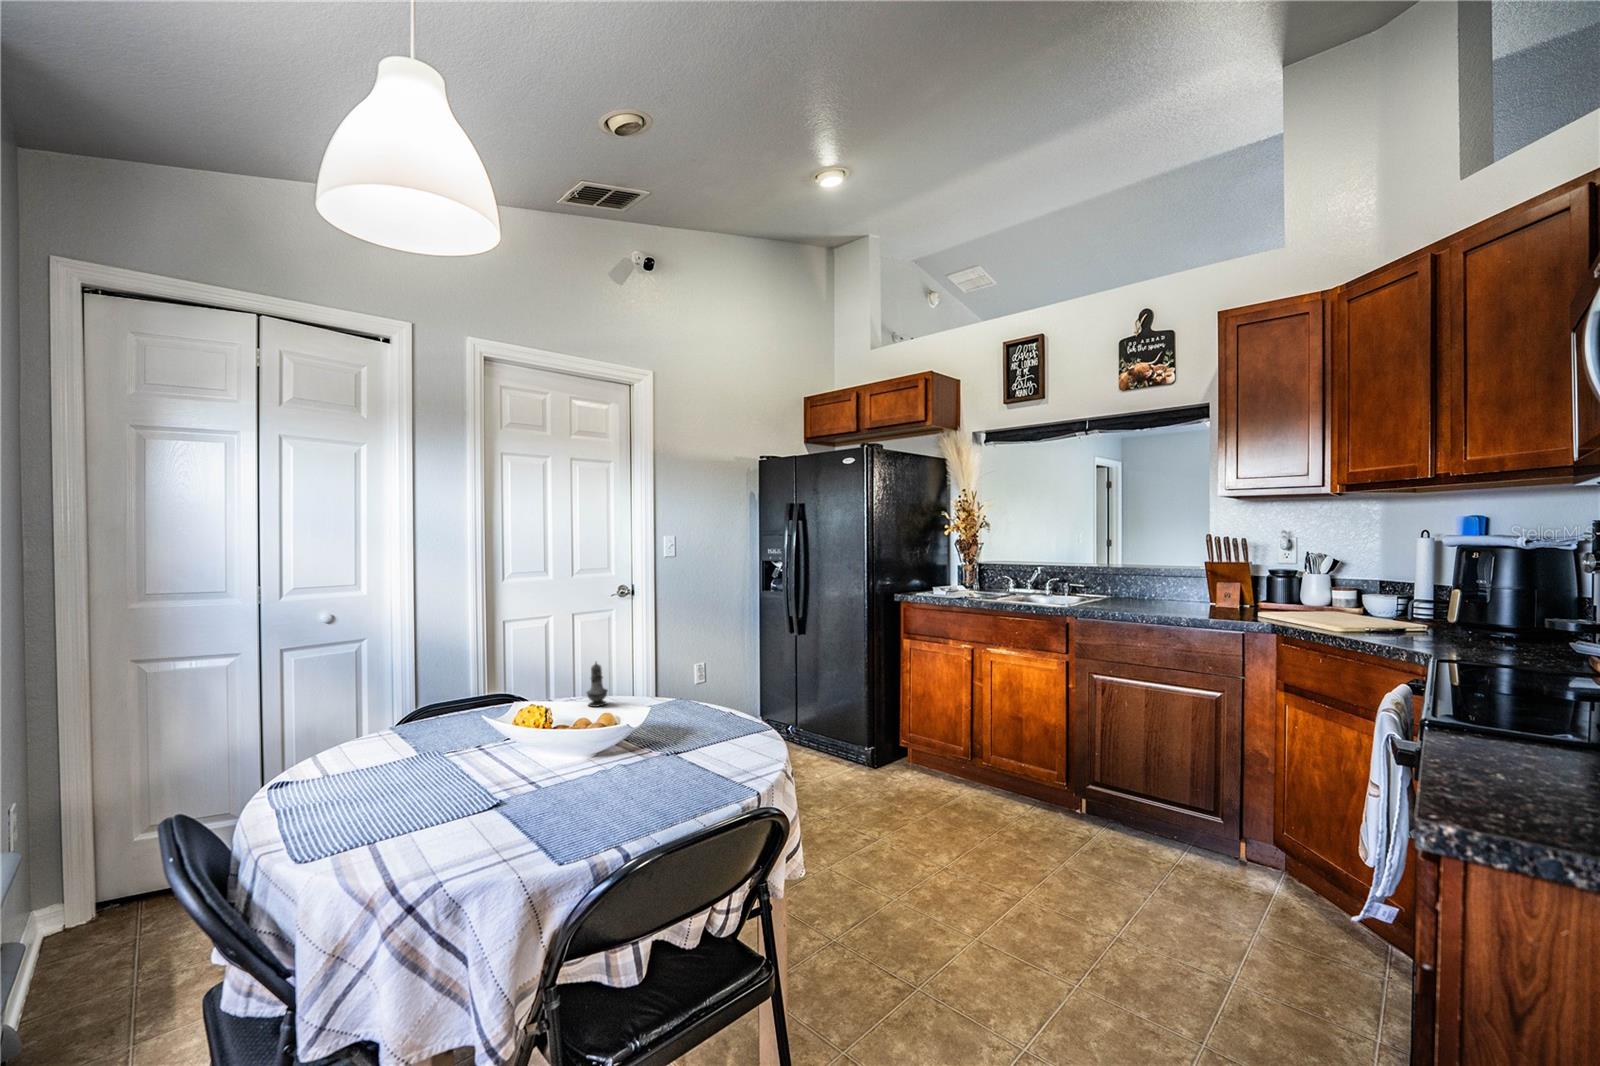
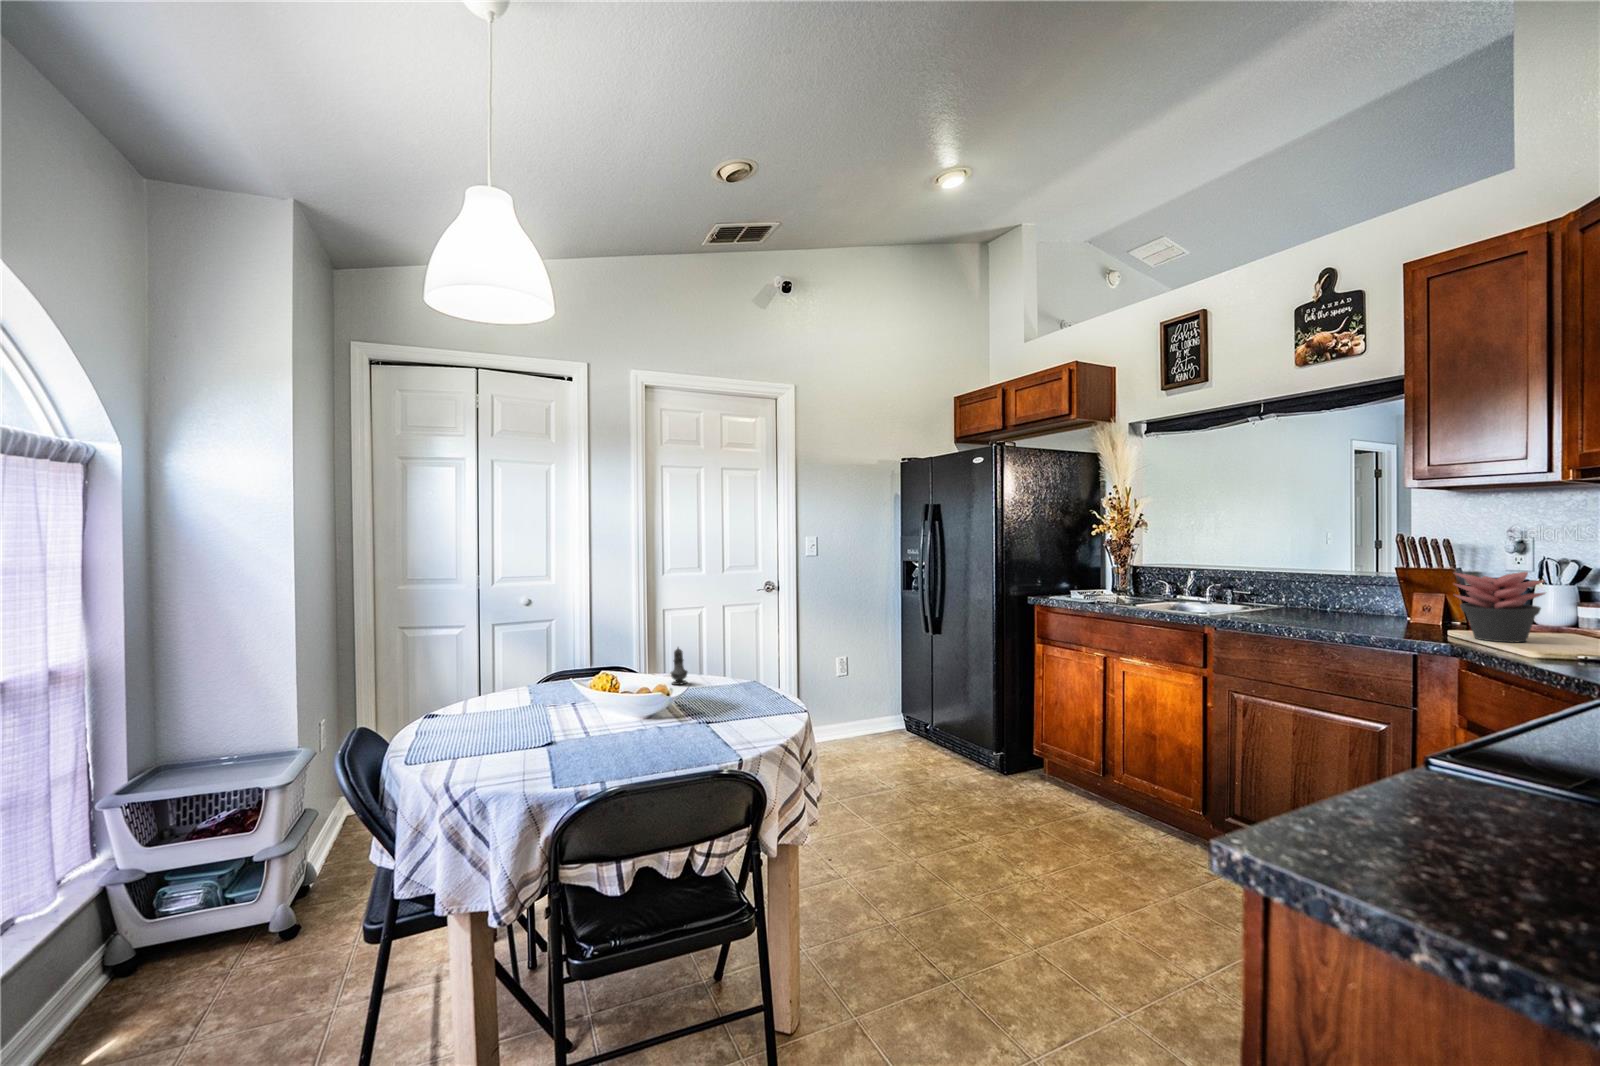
succulent plant: none [1267,562,1334,619] -> present [1455,572,1545,642]

